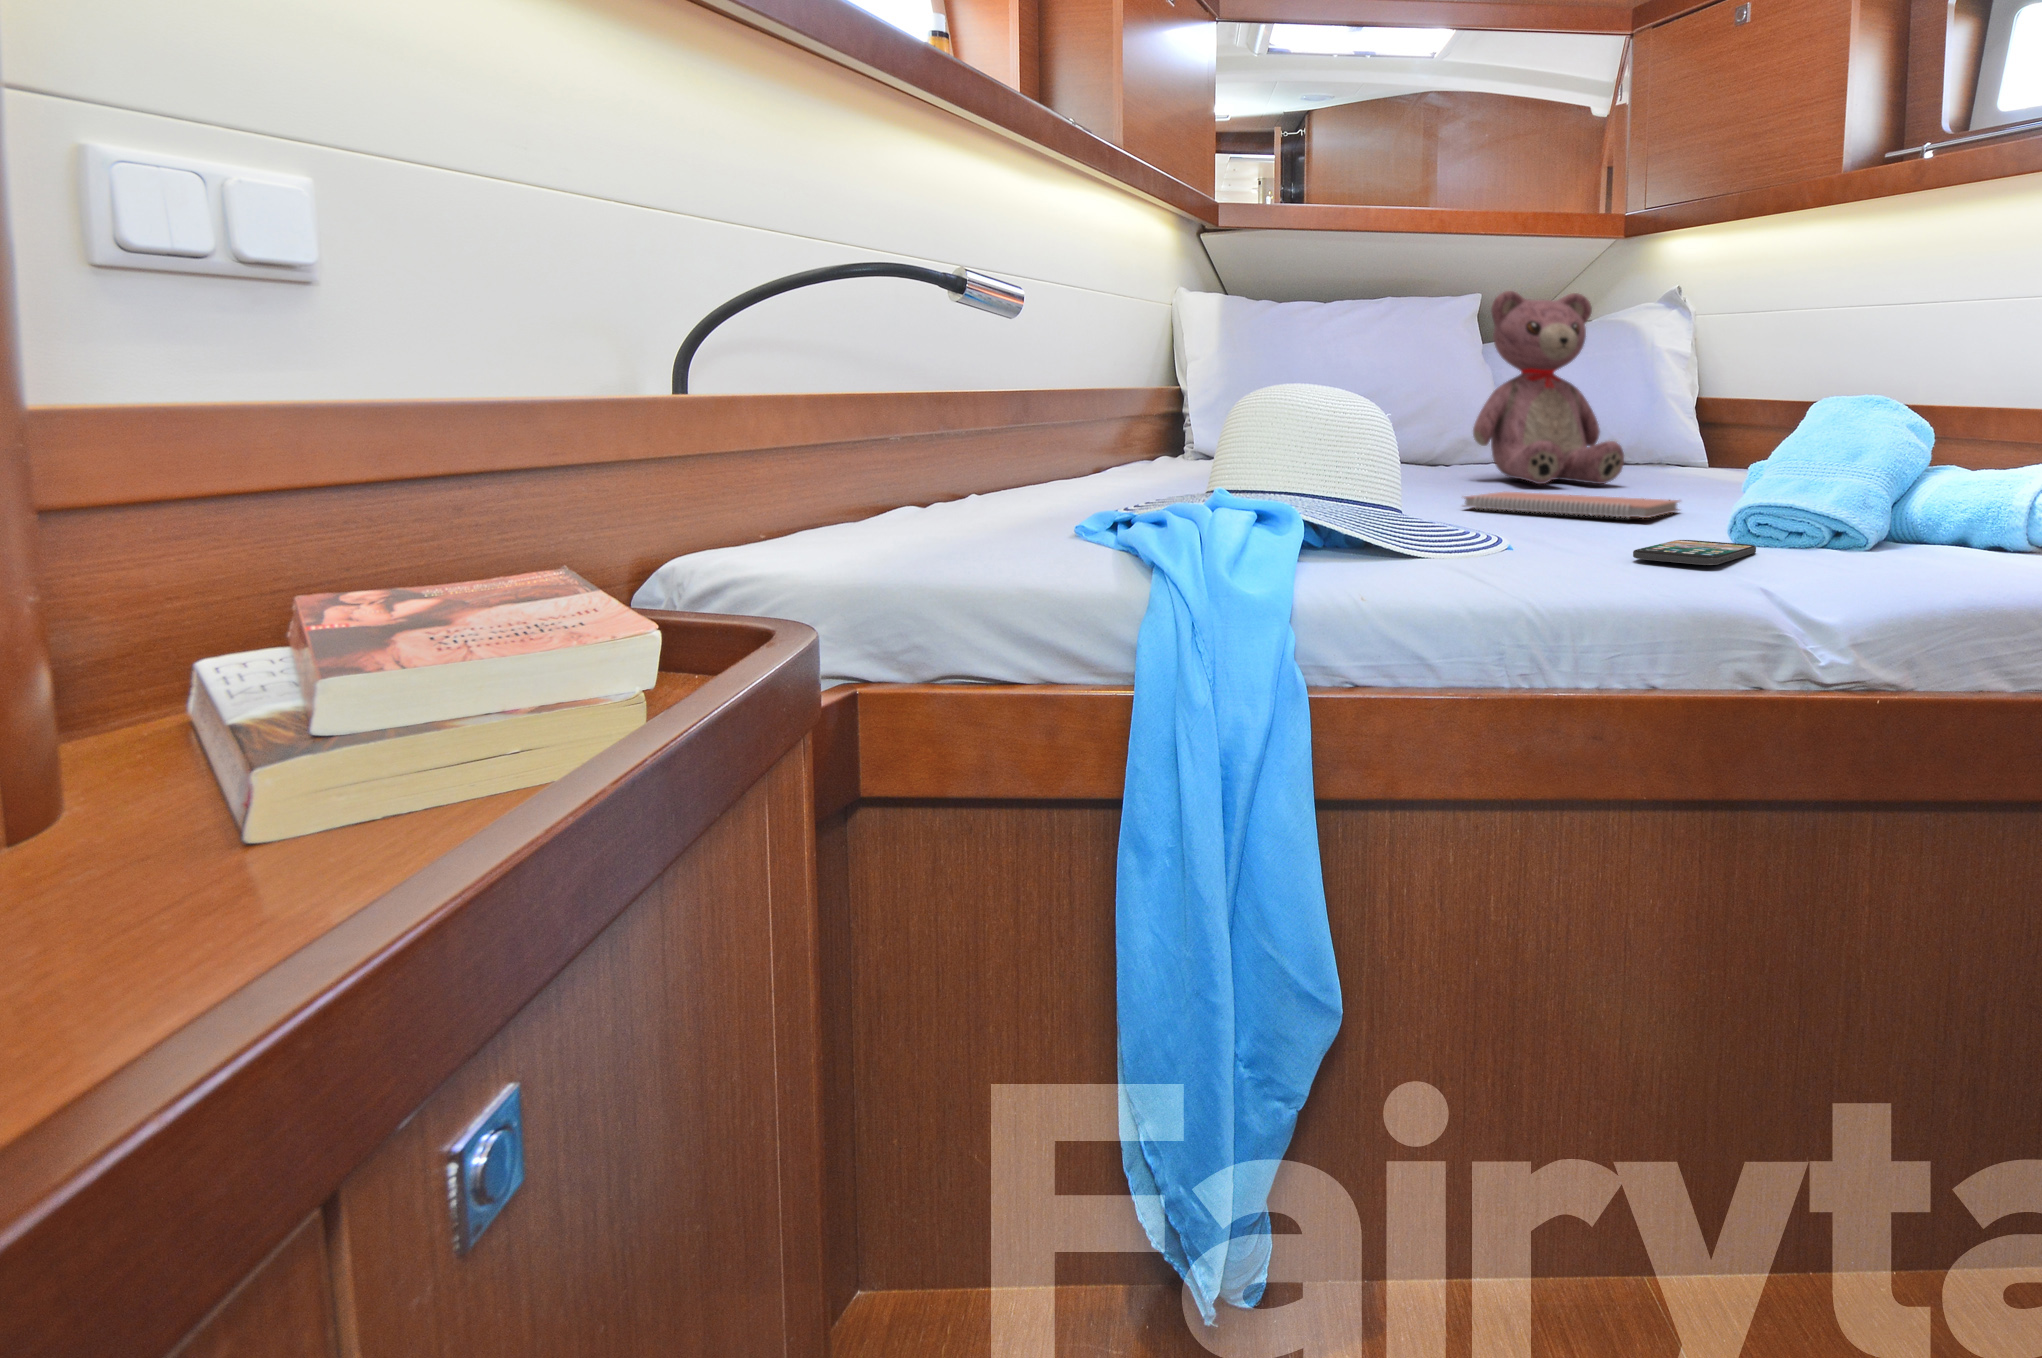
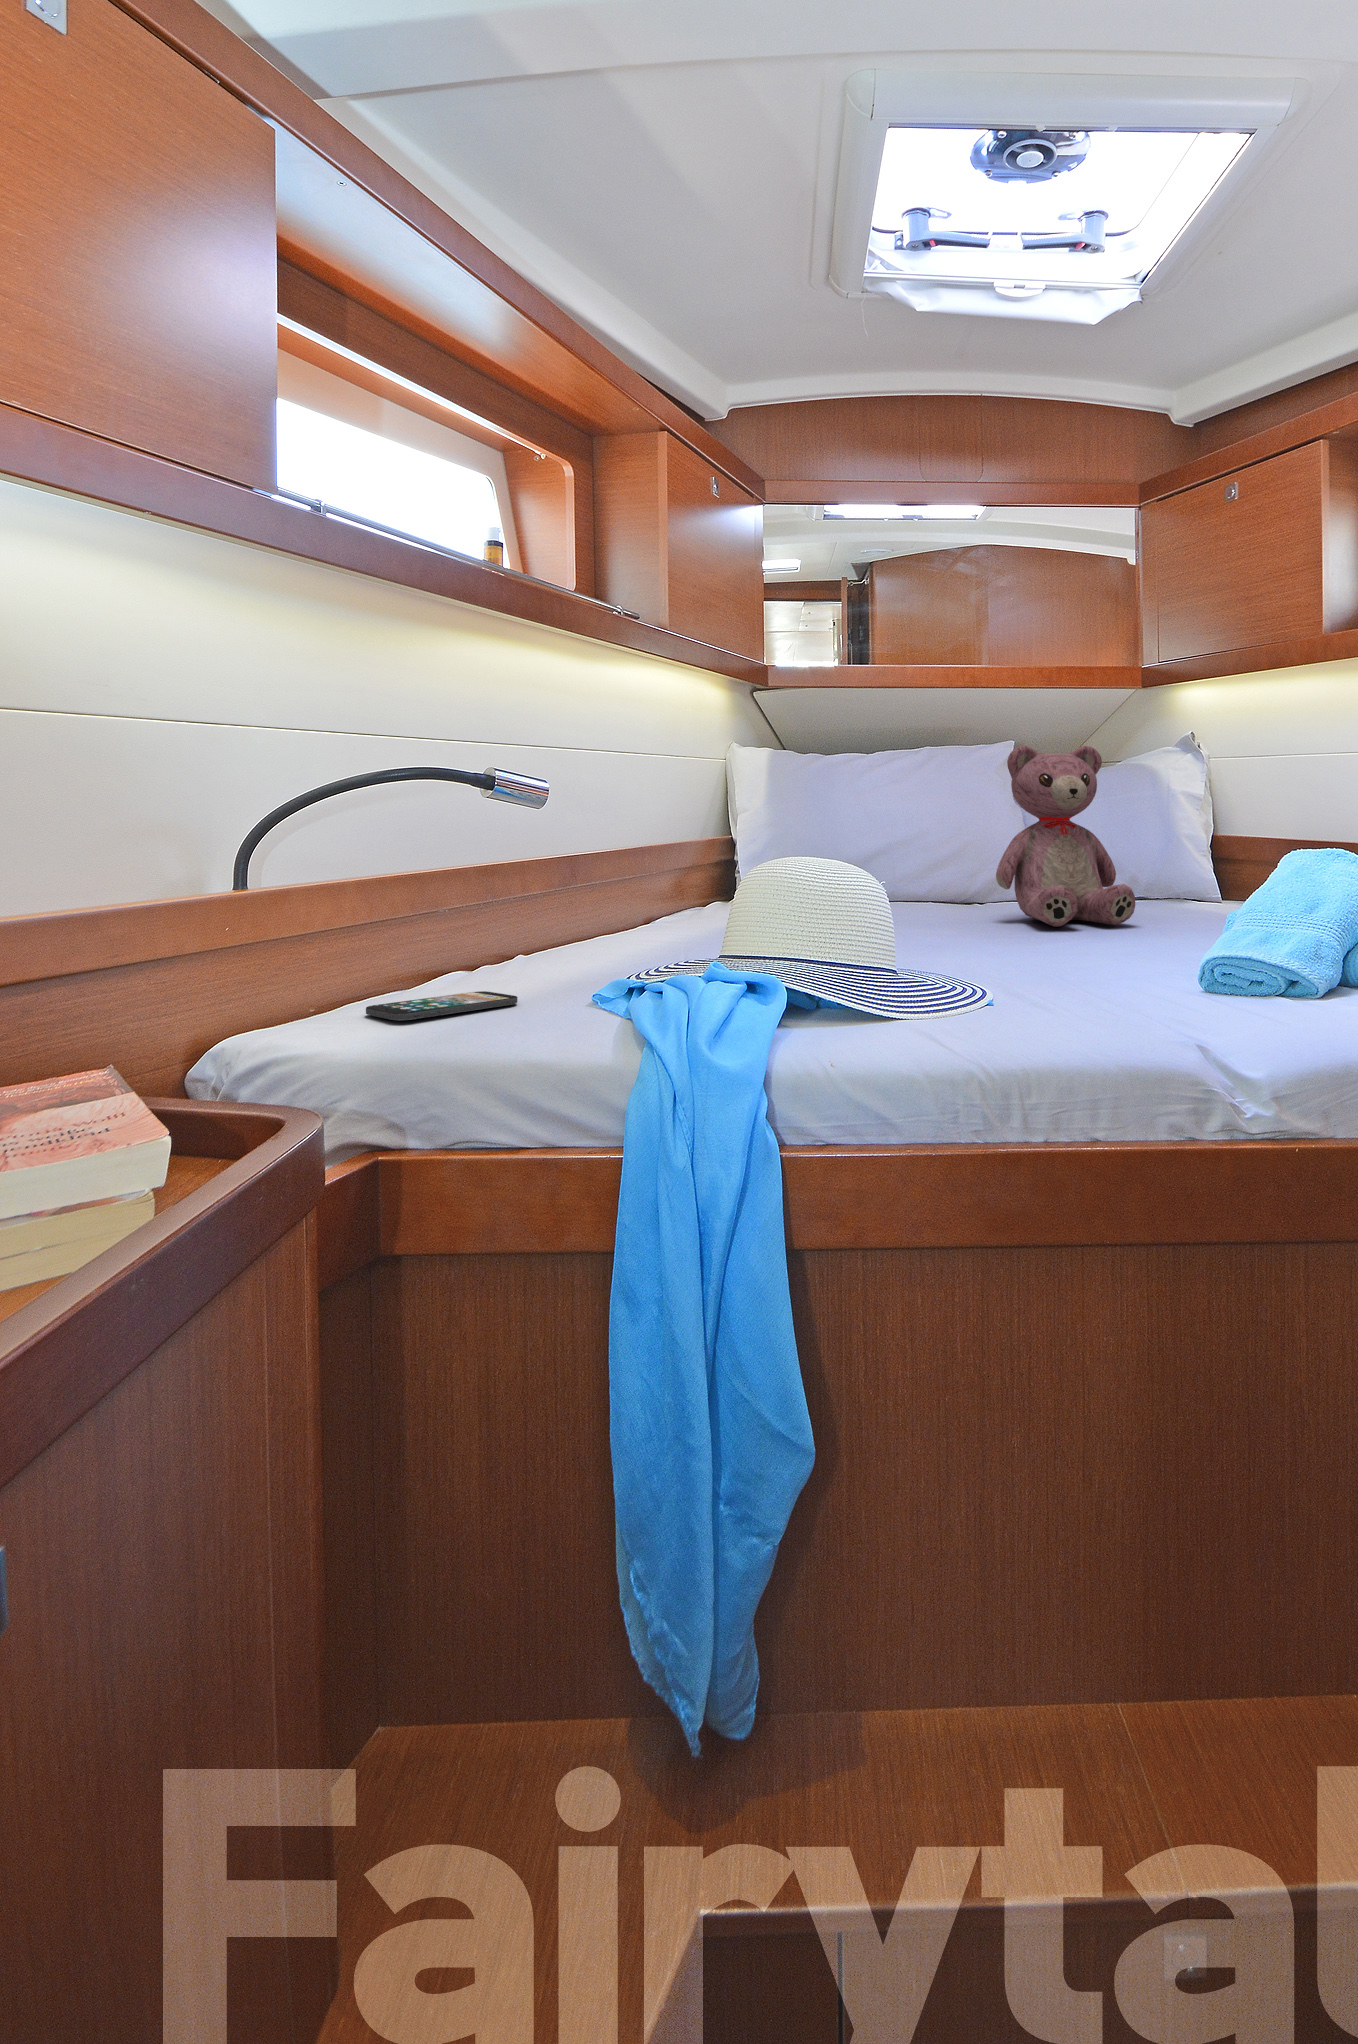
notebook: present [1464,492,1679,518] -> none [969,937,1173,967]
smartphone: present [1633,540,1756,565] -> present [366,991,518,1020]

